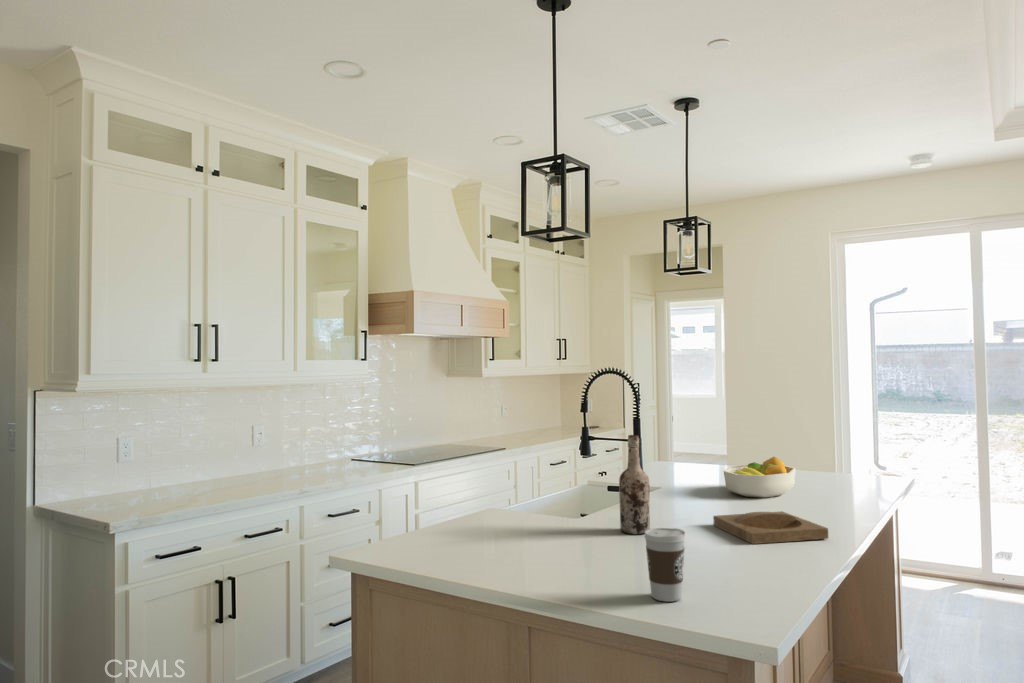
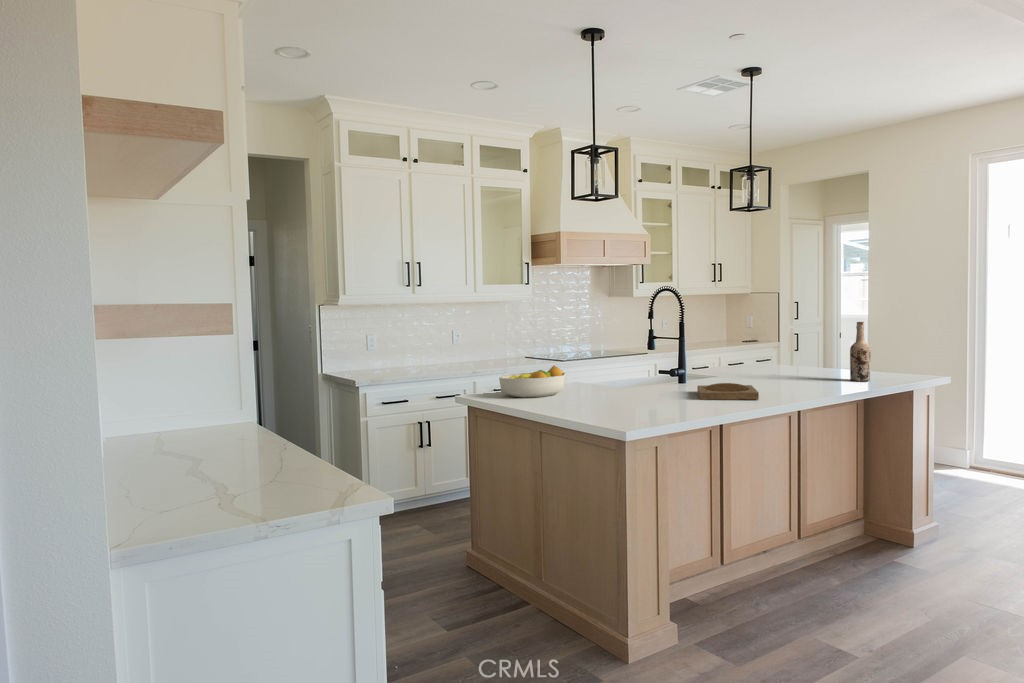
wine bottle: present [619,435,650,534] -> present [850,322,871,381]
fruit bowl: present [723,457,796,498] -> present [499,366,566,398]
coffee cup: present [644,528,685,602] -> none [583,376,606,414]

